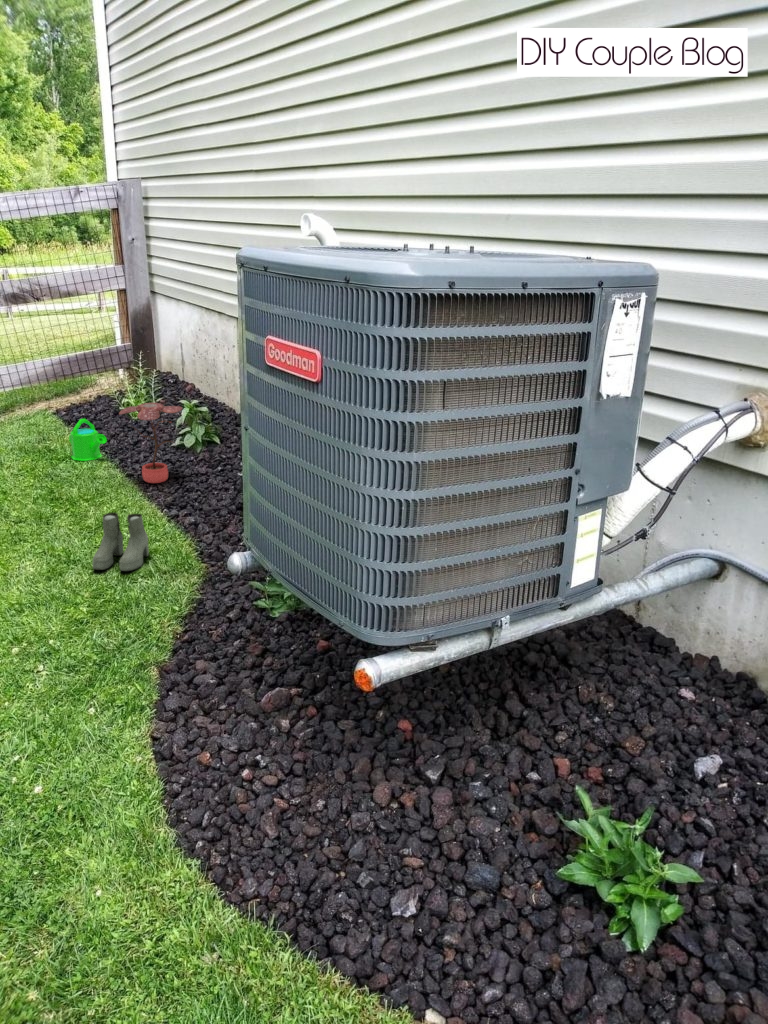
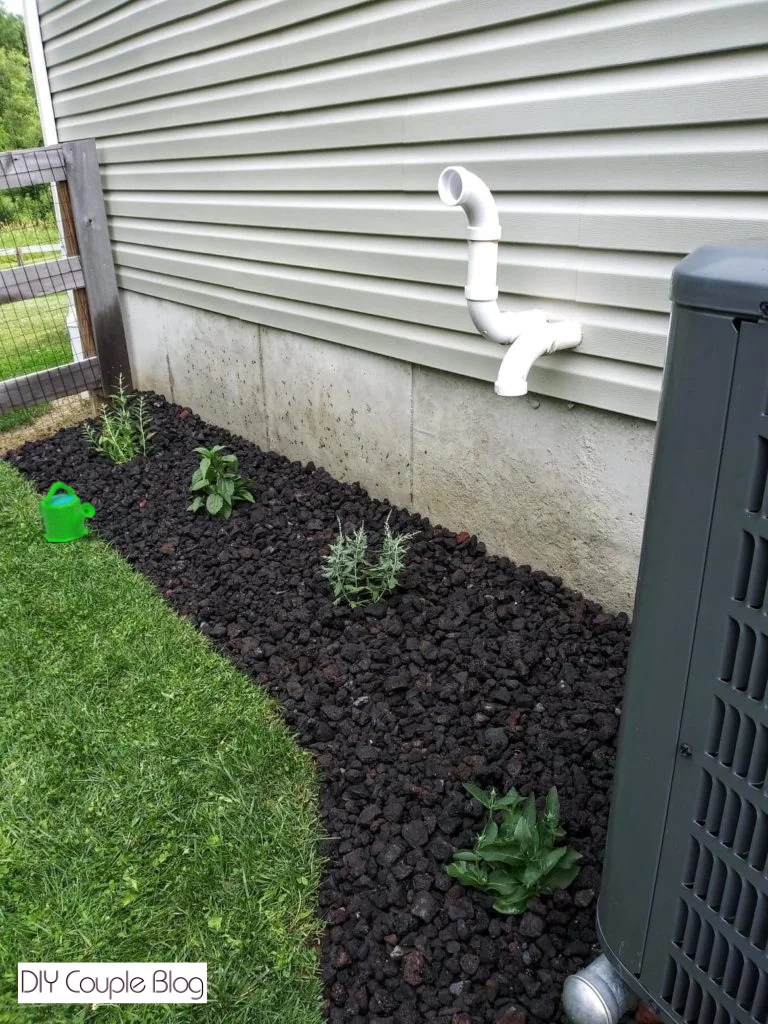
potted plant: present [119,402,182,483] -> none [119,459,212,577]
boots: present [93,513,149,571] -> none [126,673,210,780]

